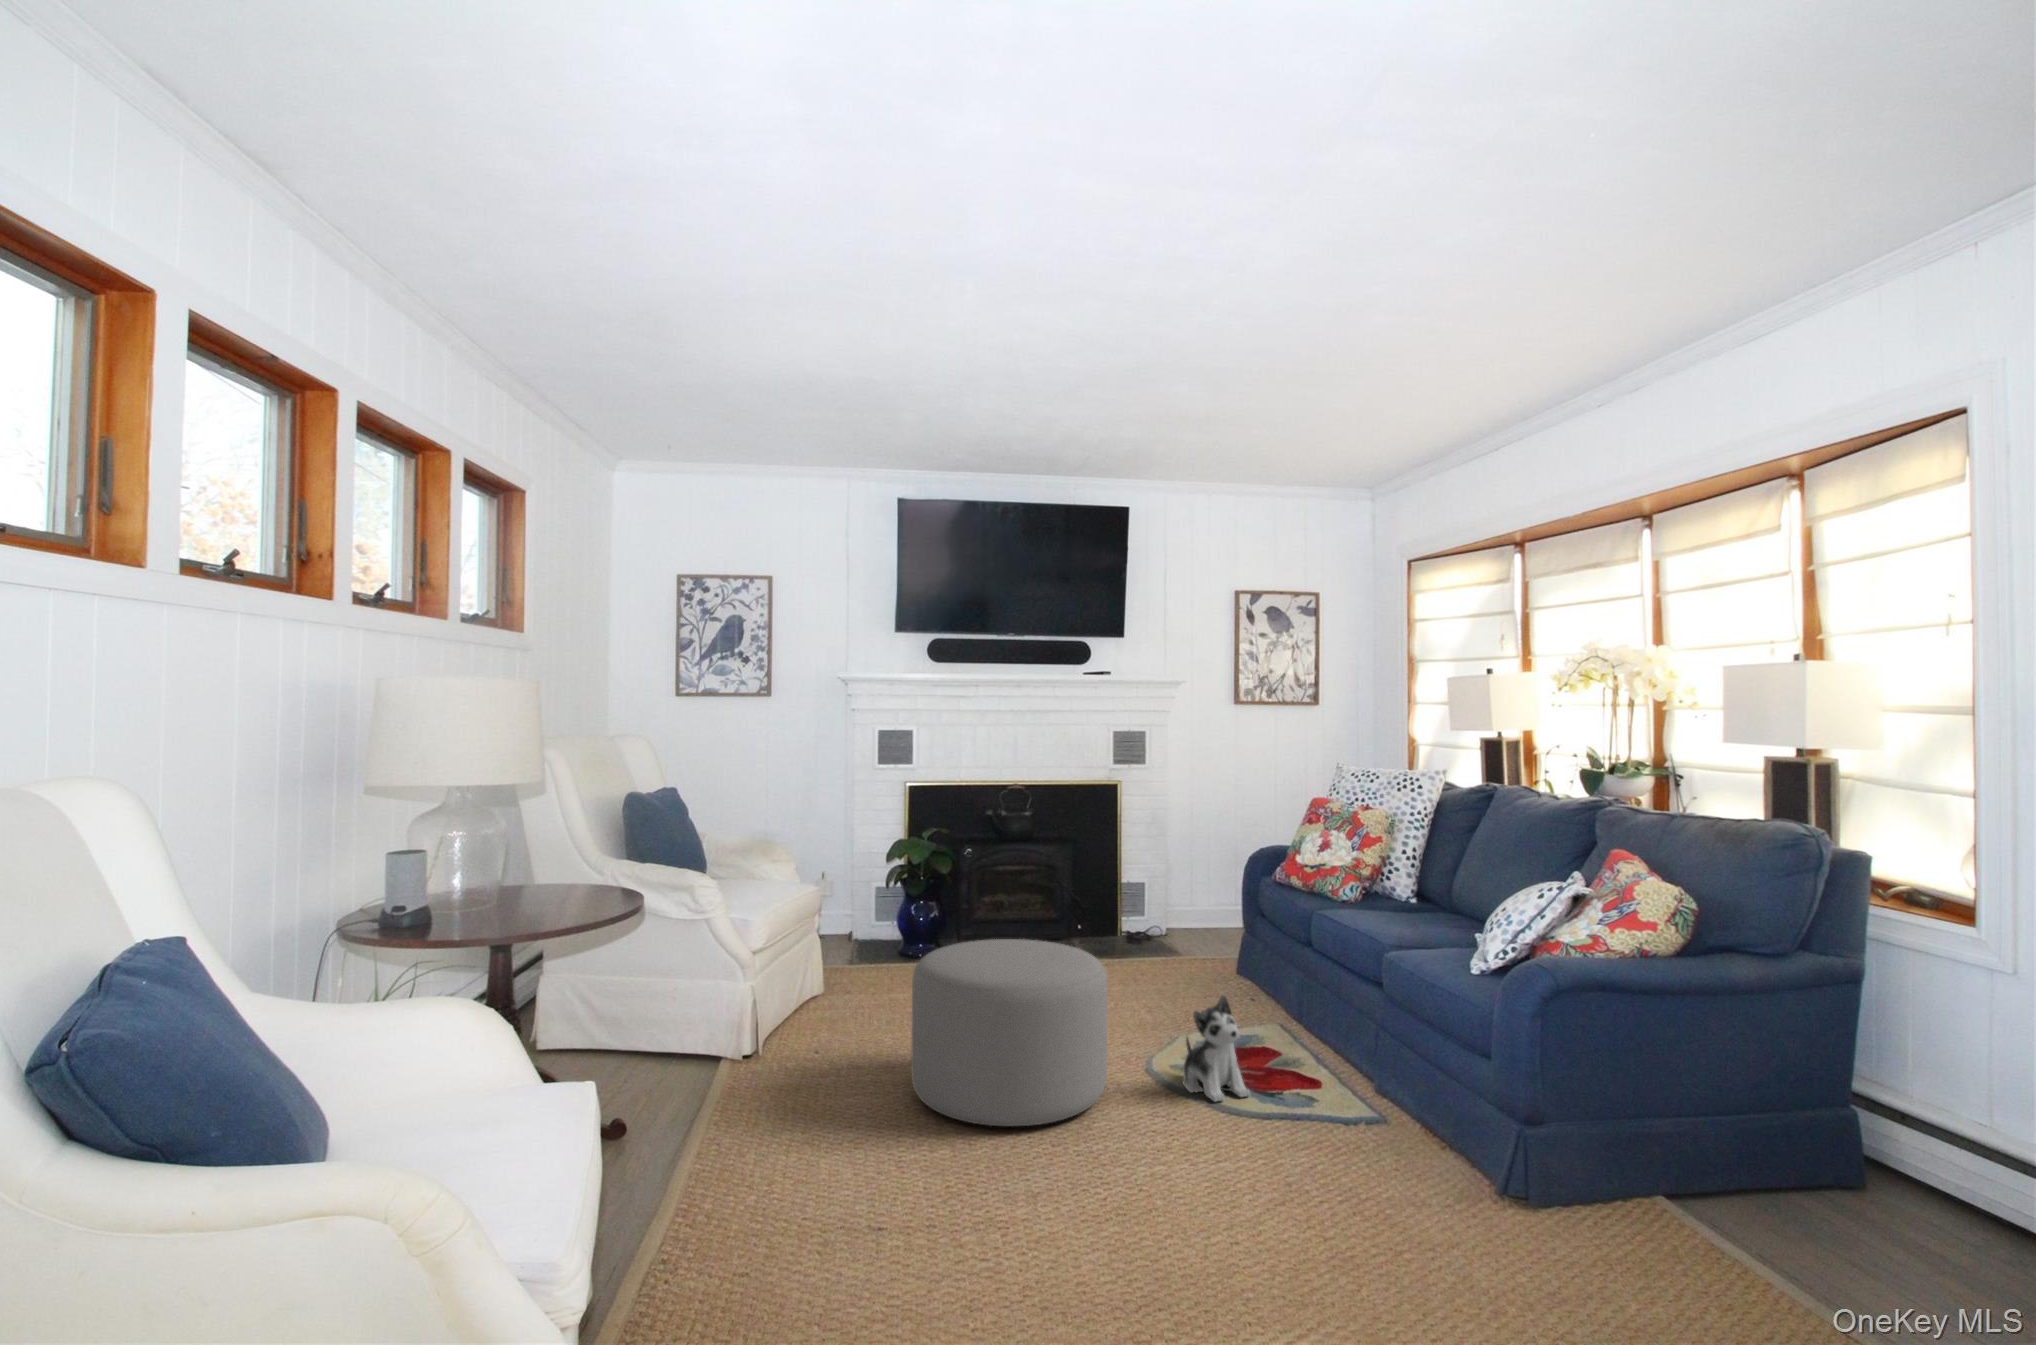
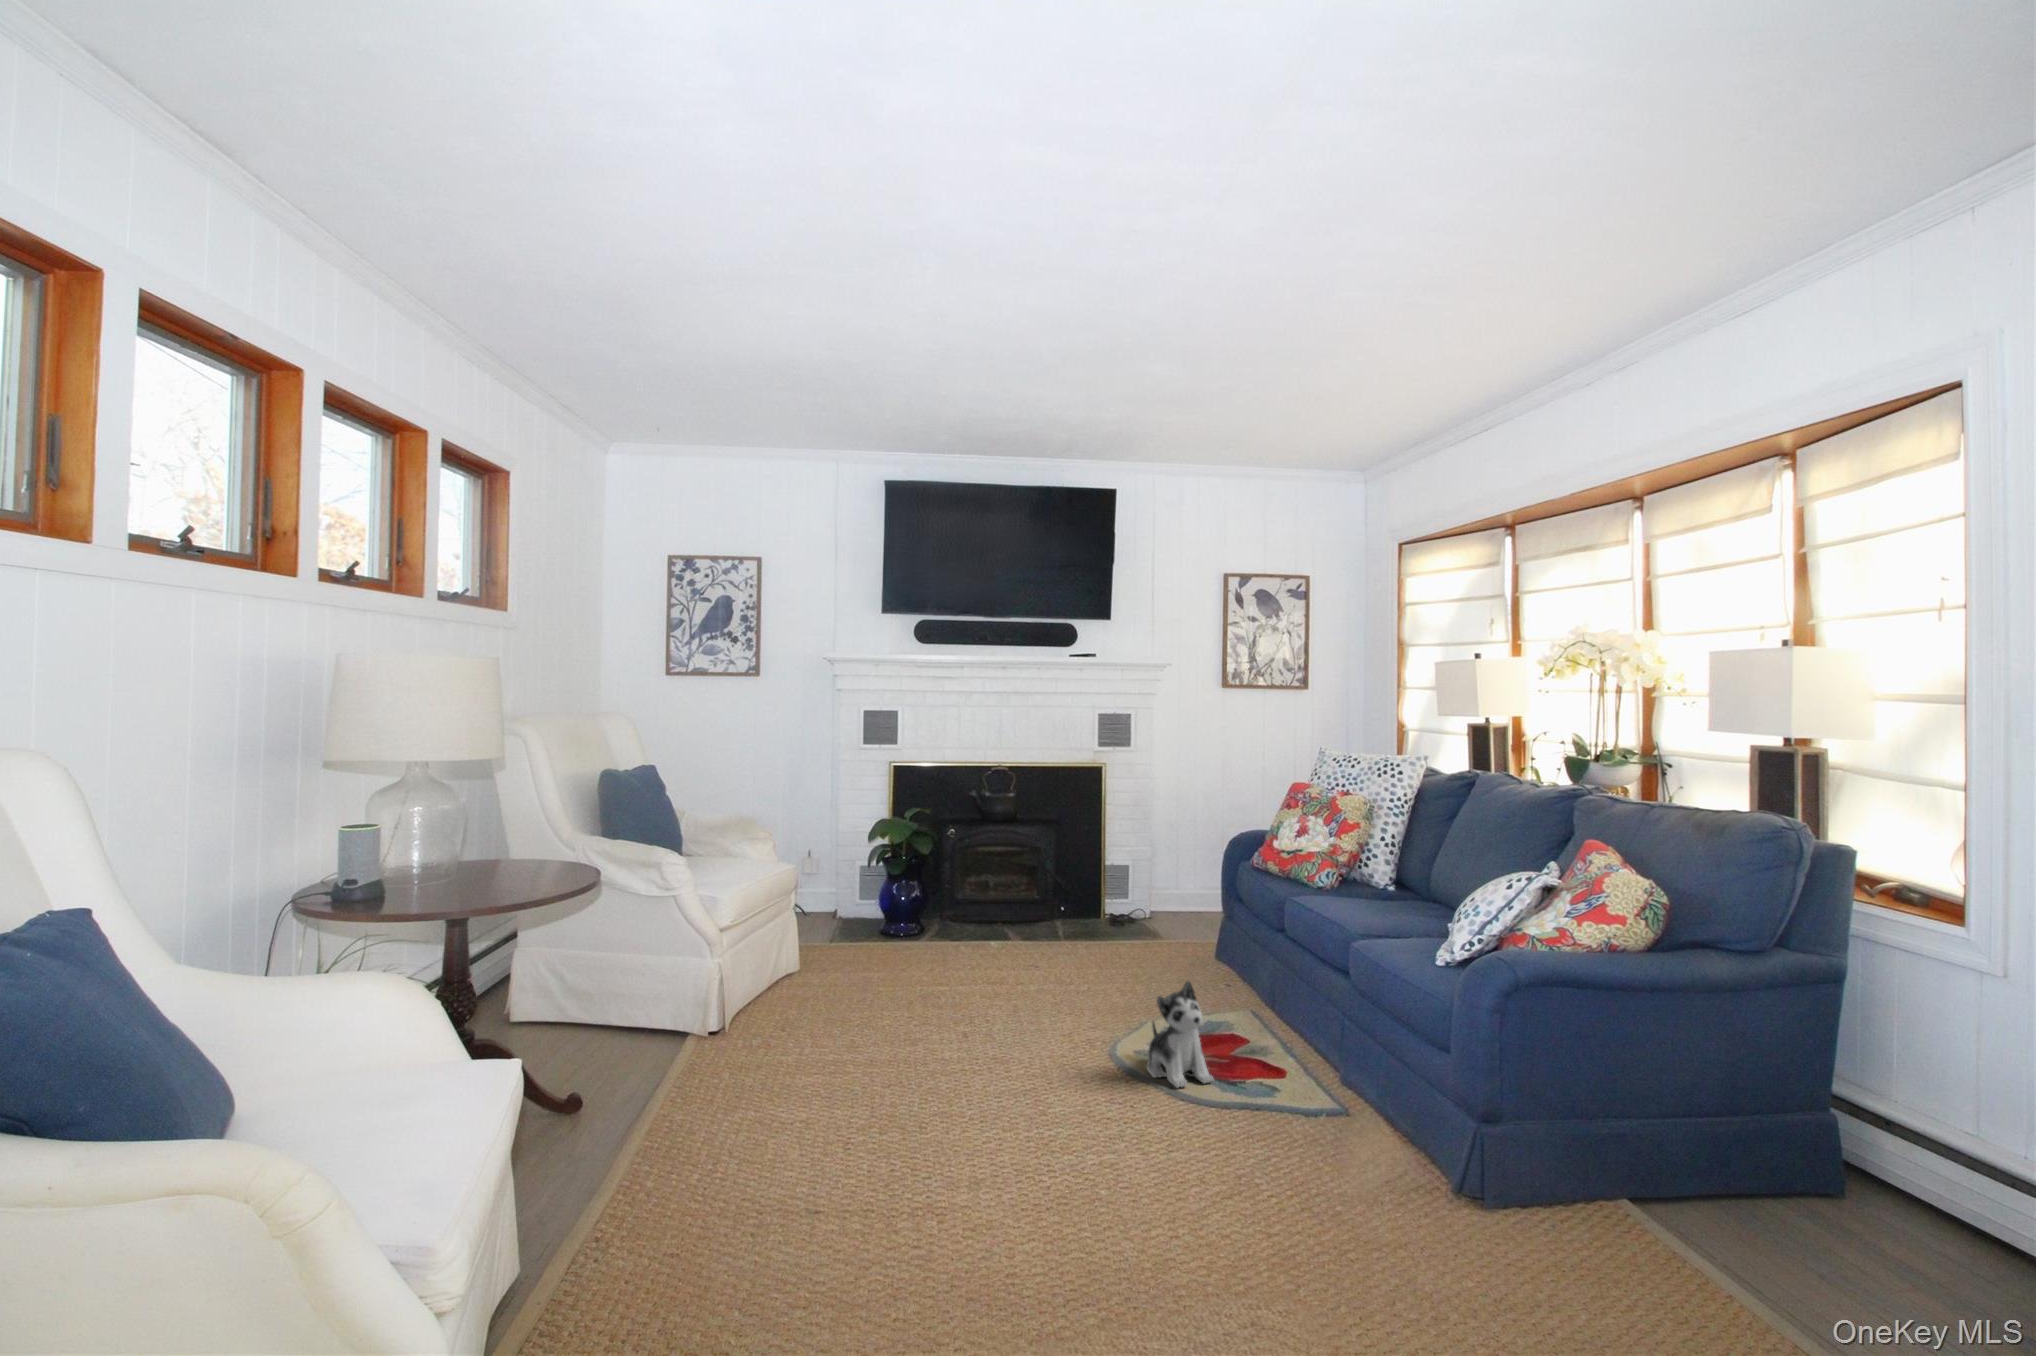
ottoman: present [911,939,1107,1127] -> none [873,921,1070,1110]

